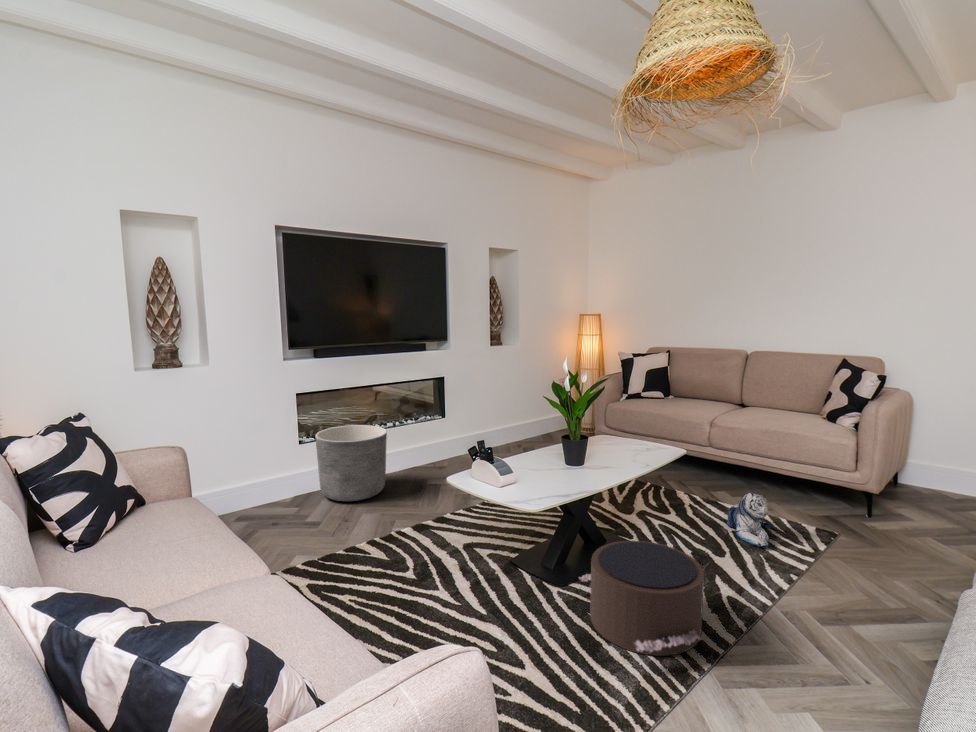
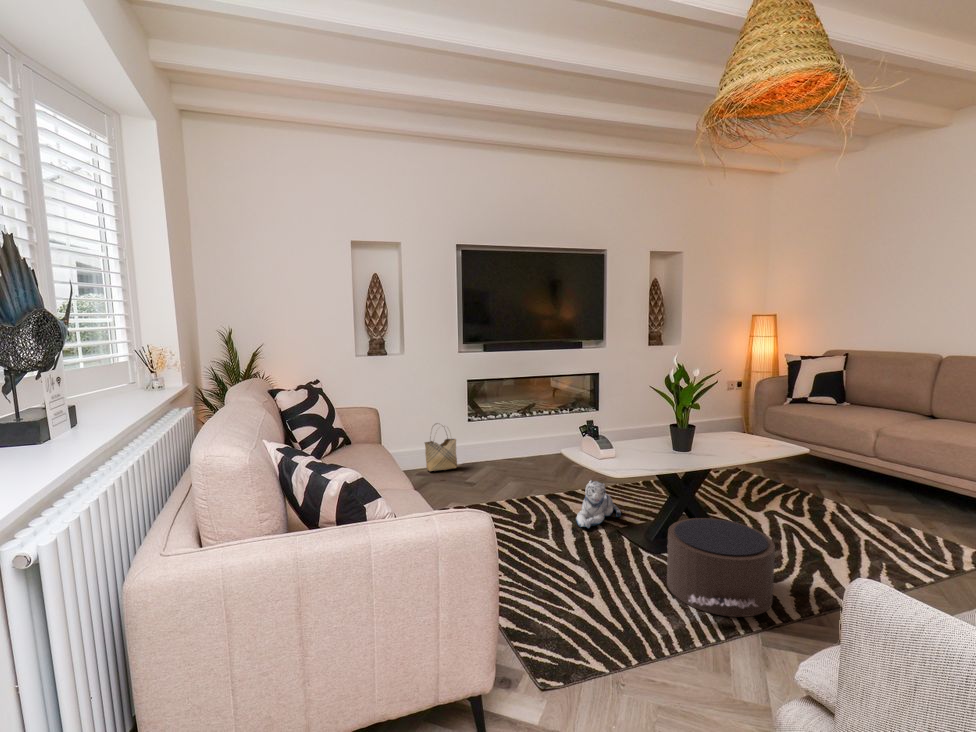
planter: present [315,425,387,501] -> none [480,409,538,470]
woven basket: none [243,452,288,516] -> present [425,438,457,471]
plush toy: present [726,493,771,547] -> present [576,480,621,528]

